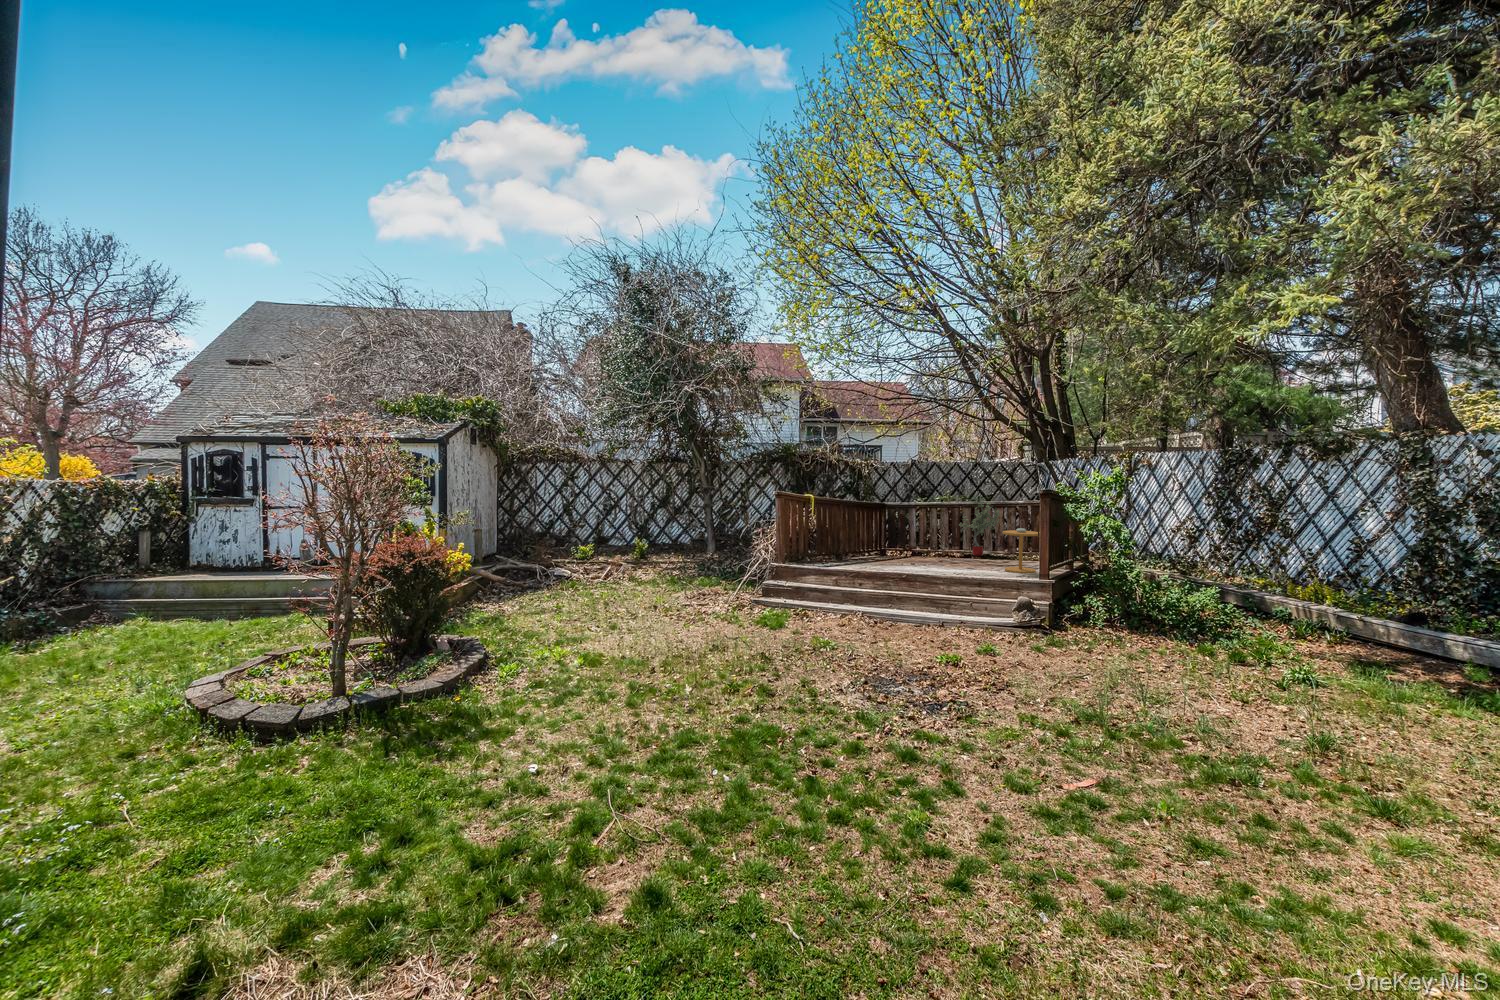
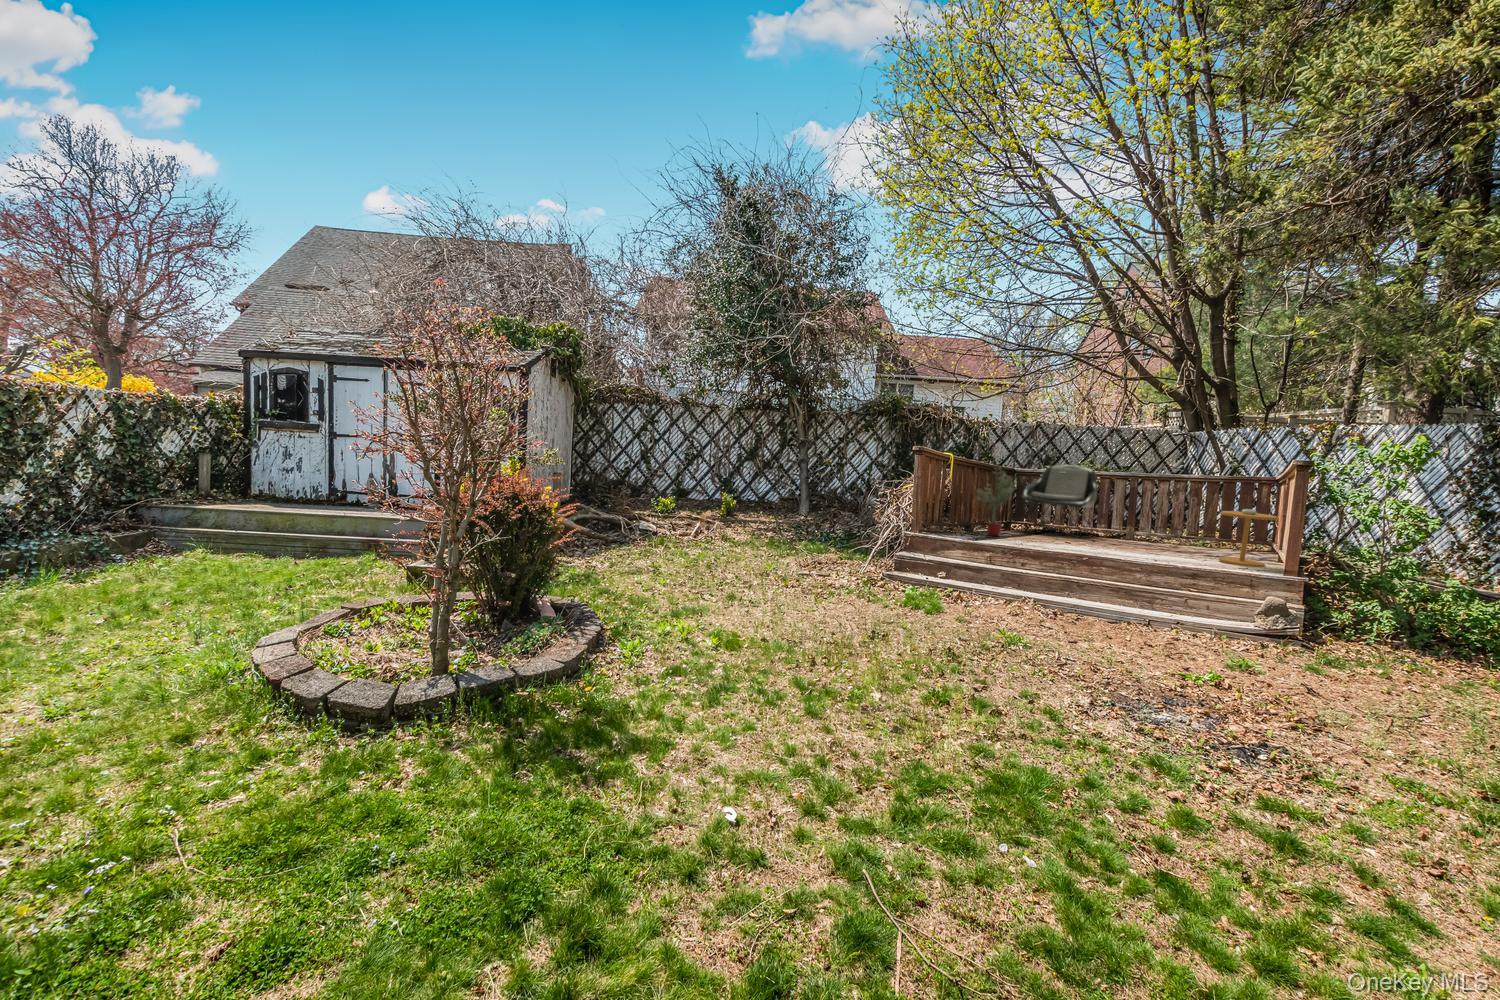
lounge chair: none [875,498,935,560] -> present [1023,465,1097,537]
potted tree: present [959,502,1000,556] -> present [976,468,1014,536]

